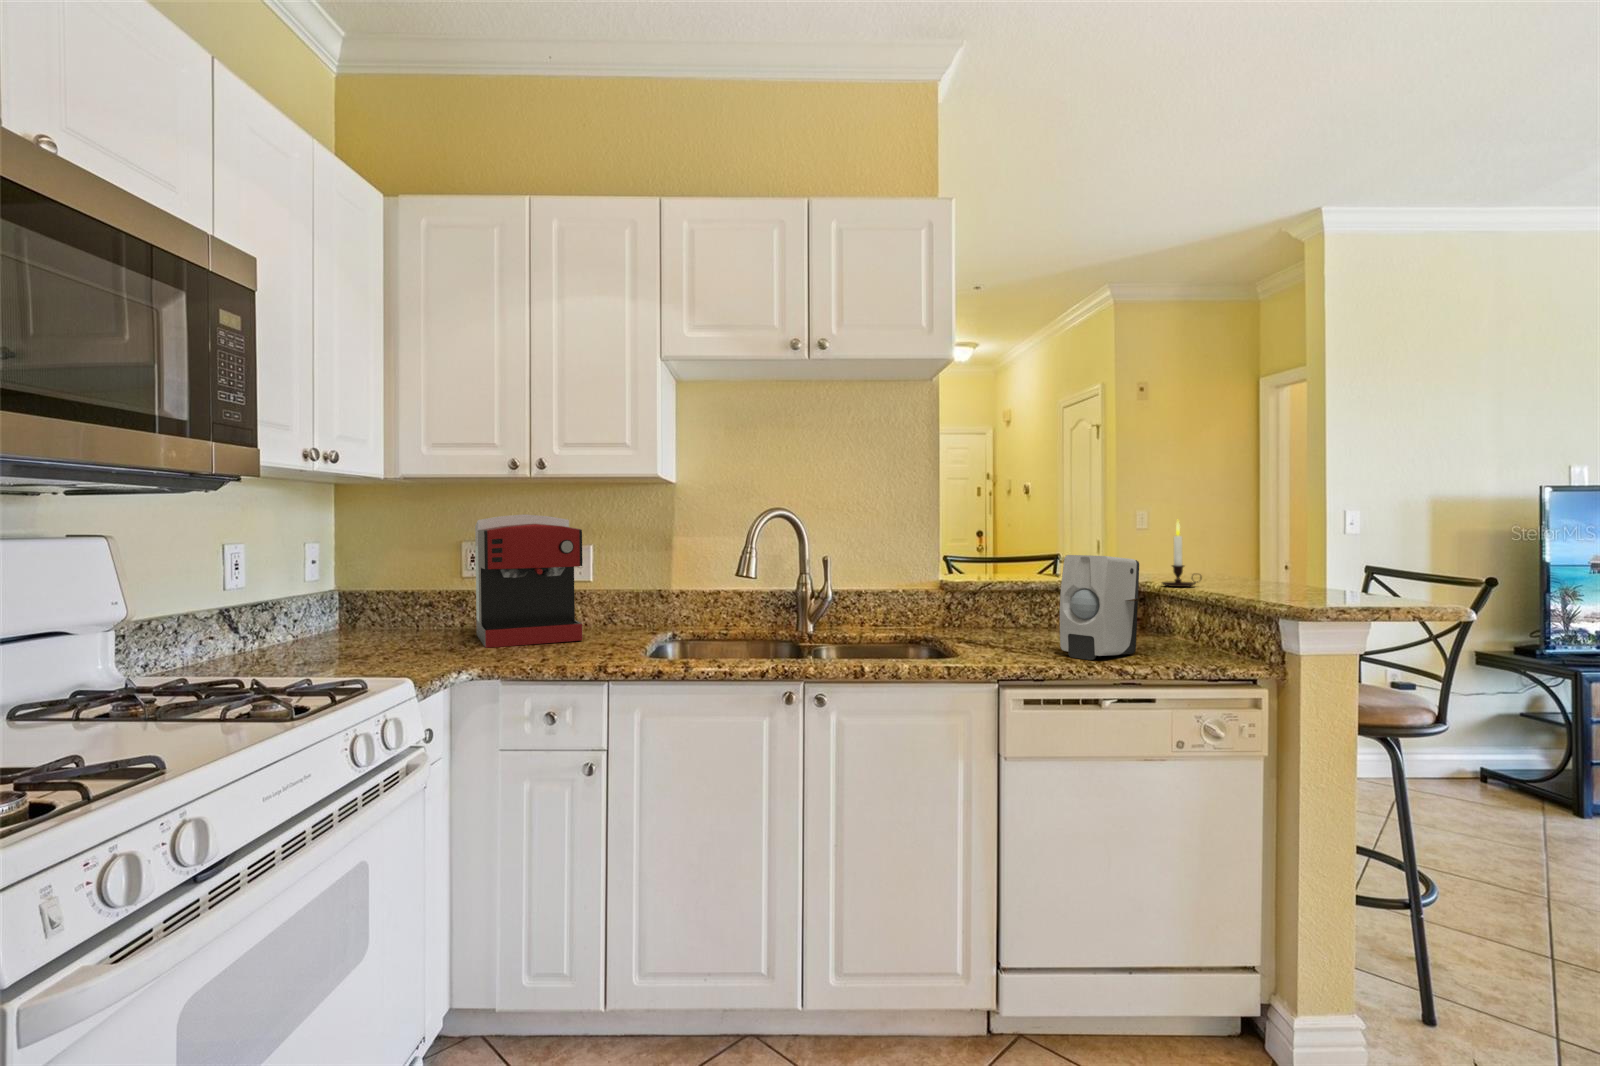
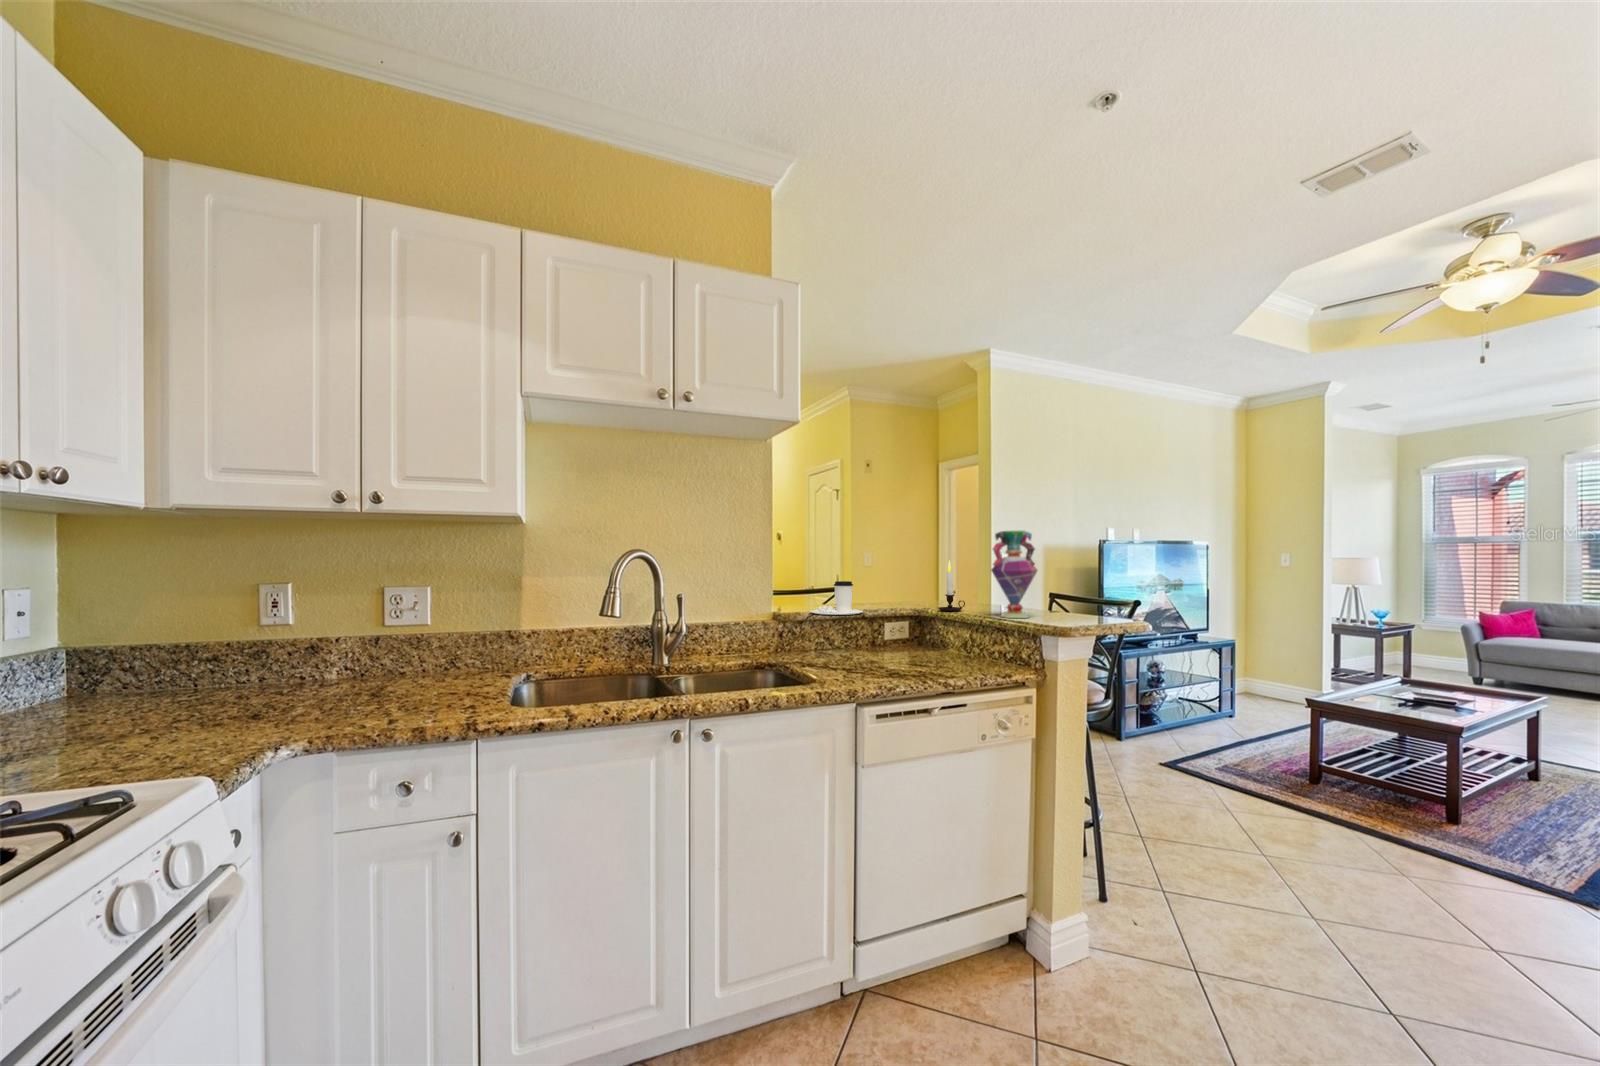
vase: none [1224,478,1294,596] -> present [991,531,1037,618]
coffee maker: present [475,514,583,648] -> none [283,555,431,710]
coffee cup: none [986,546,1053,587] -> present [811,581,863,615]
soap dispenser: present [1060,555,1139,660] -> none [891,591,944,677]

